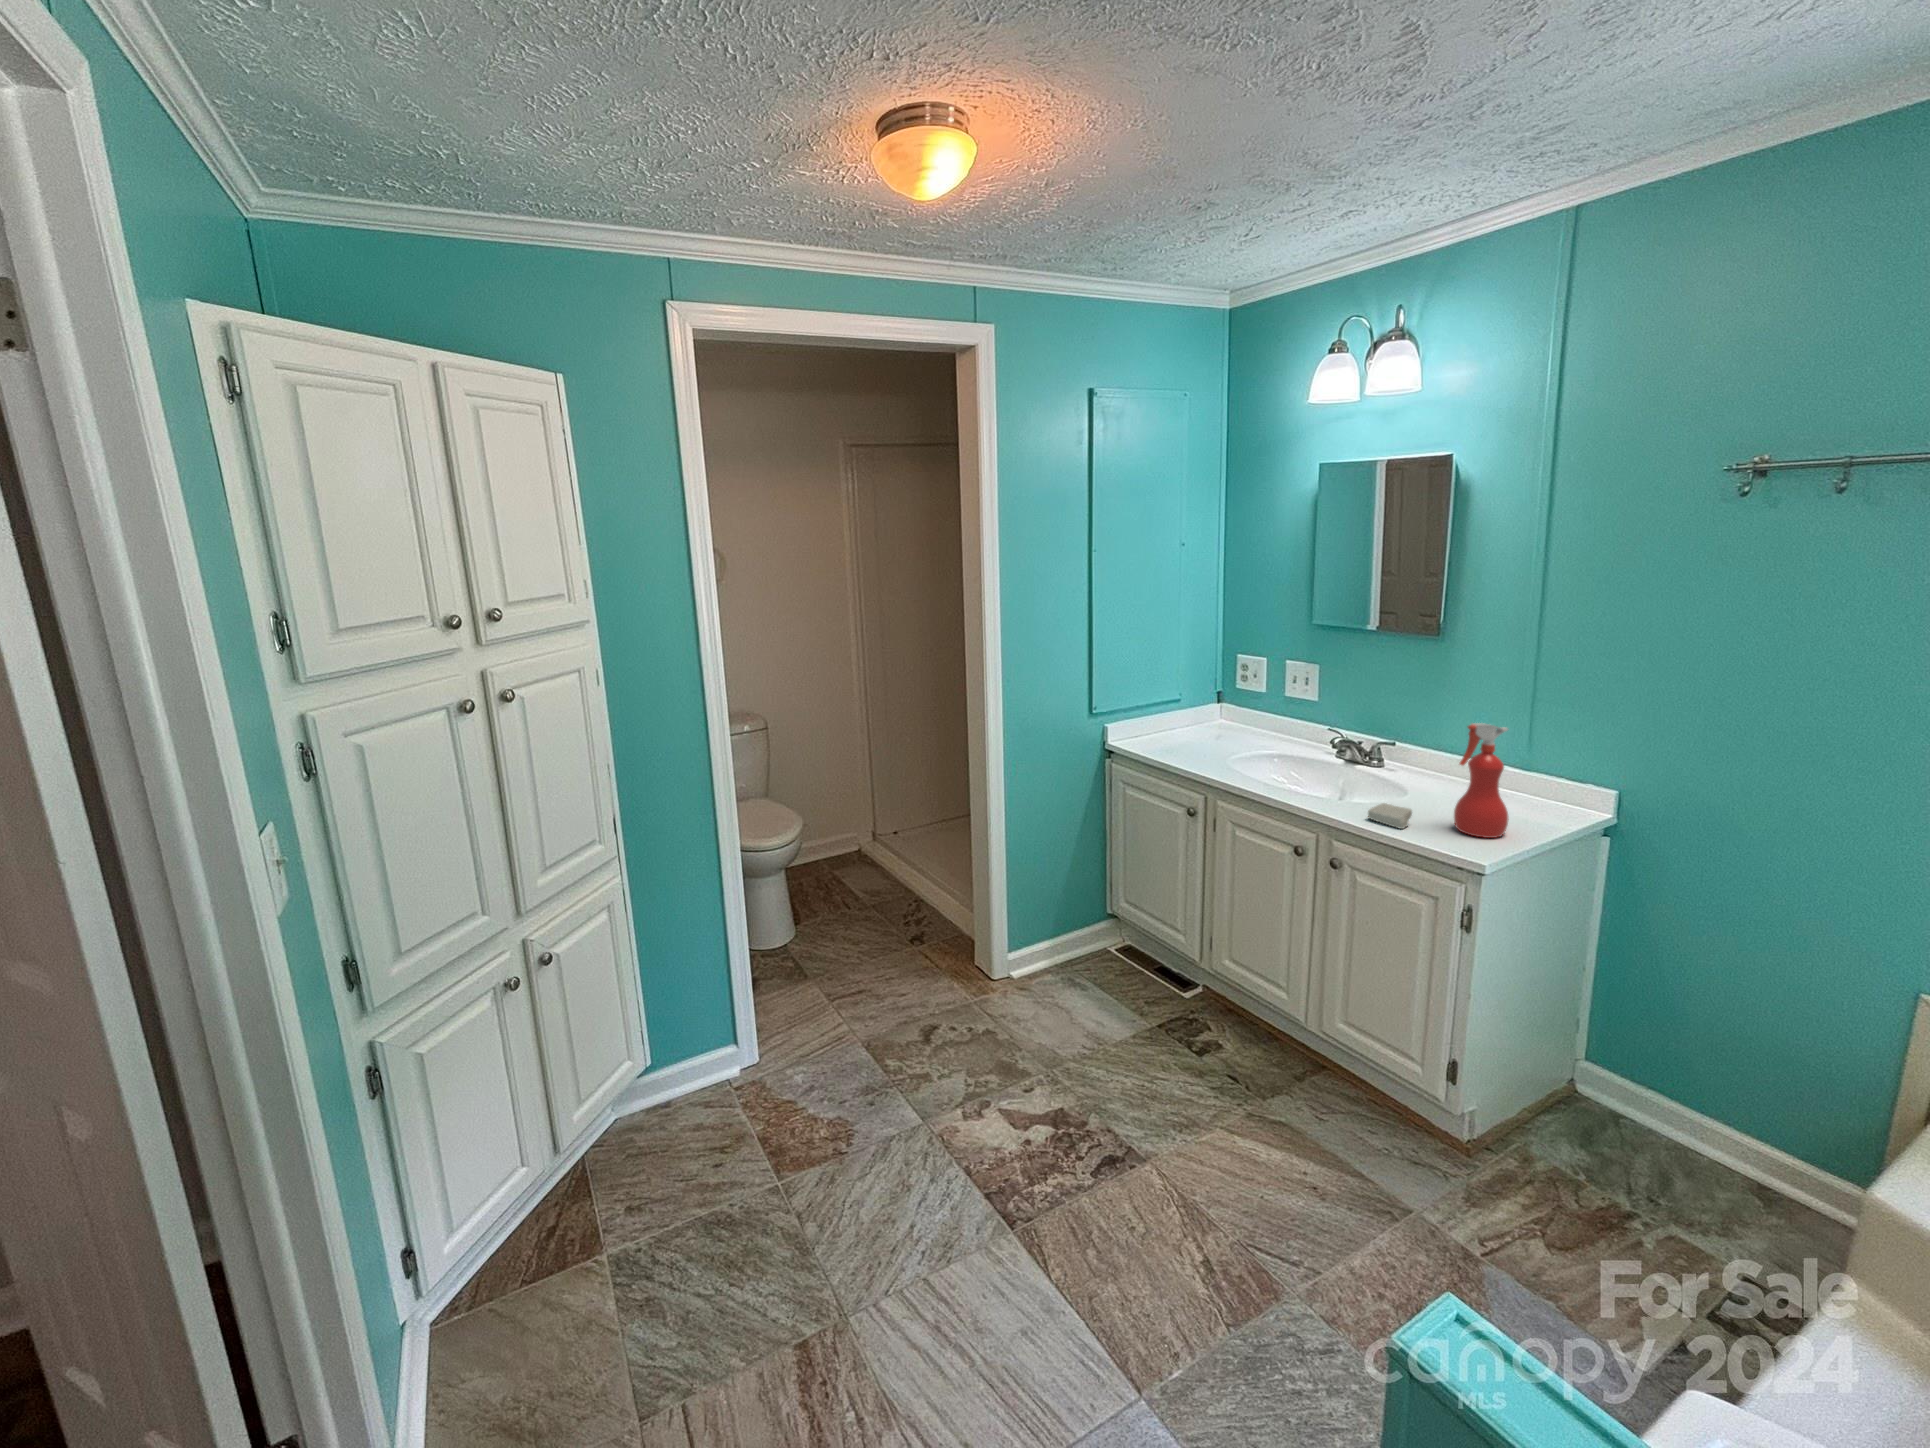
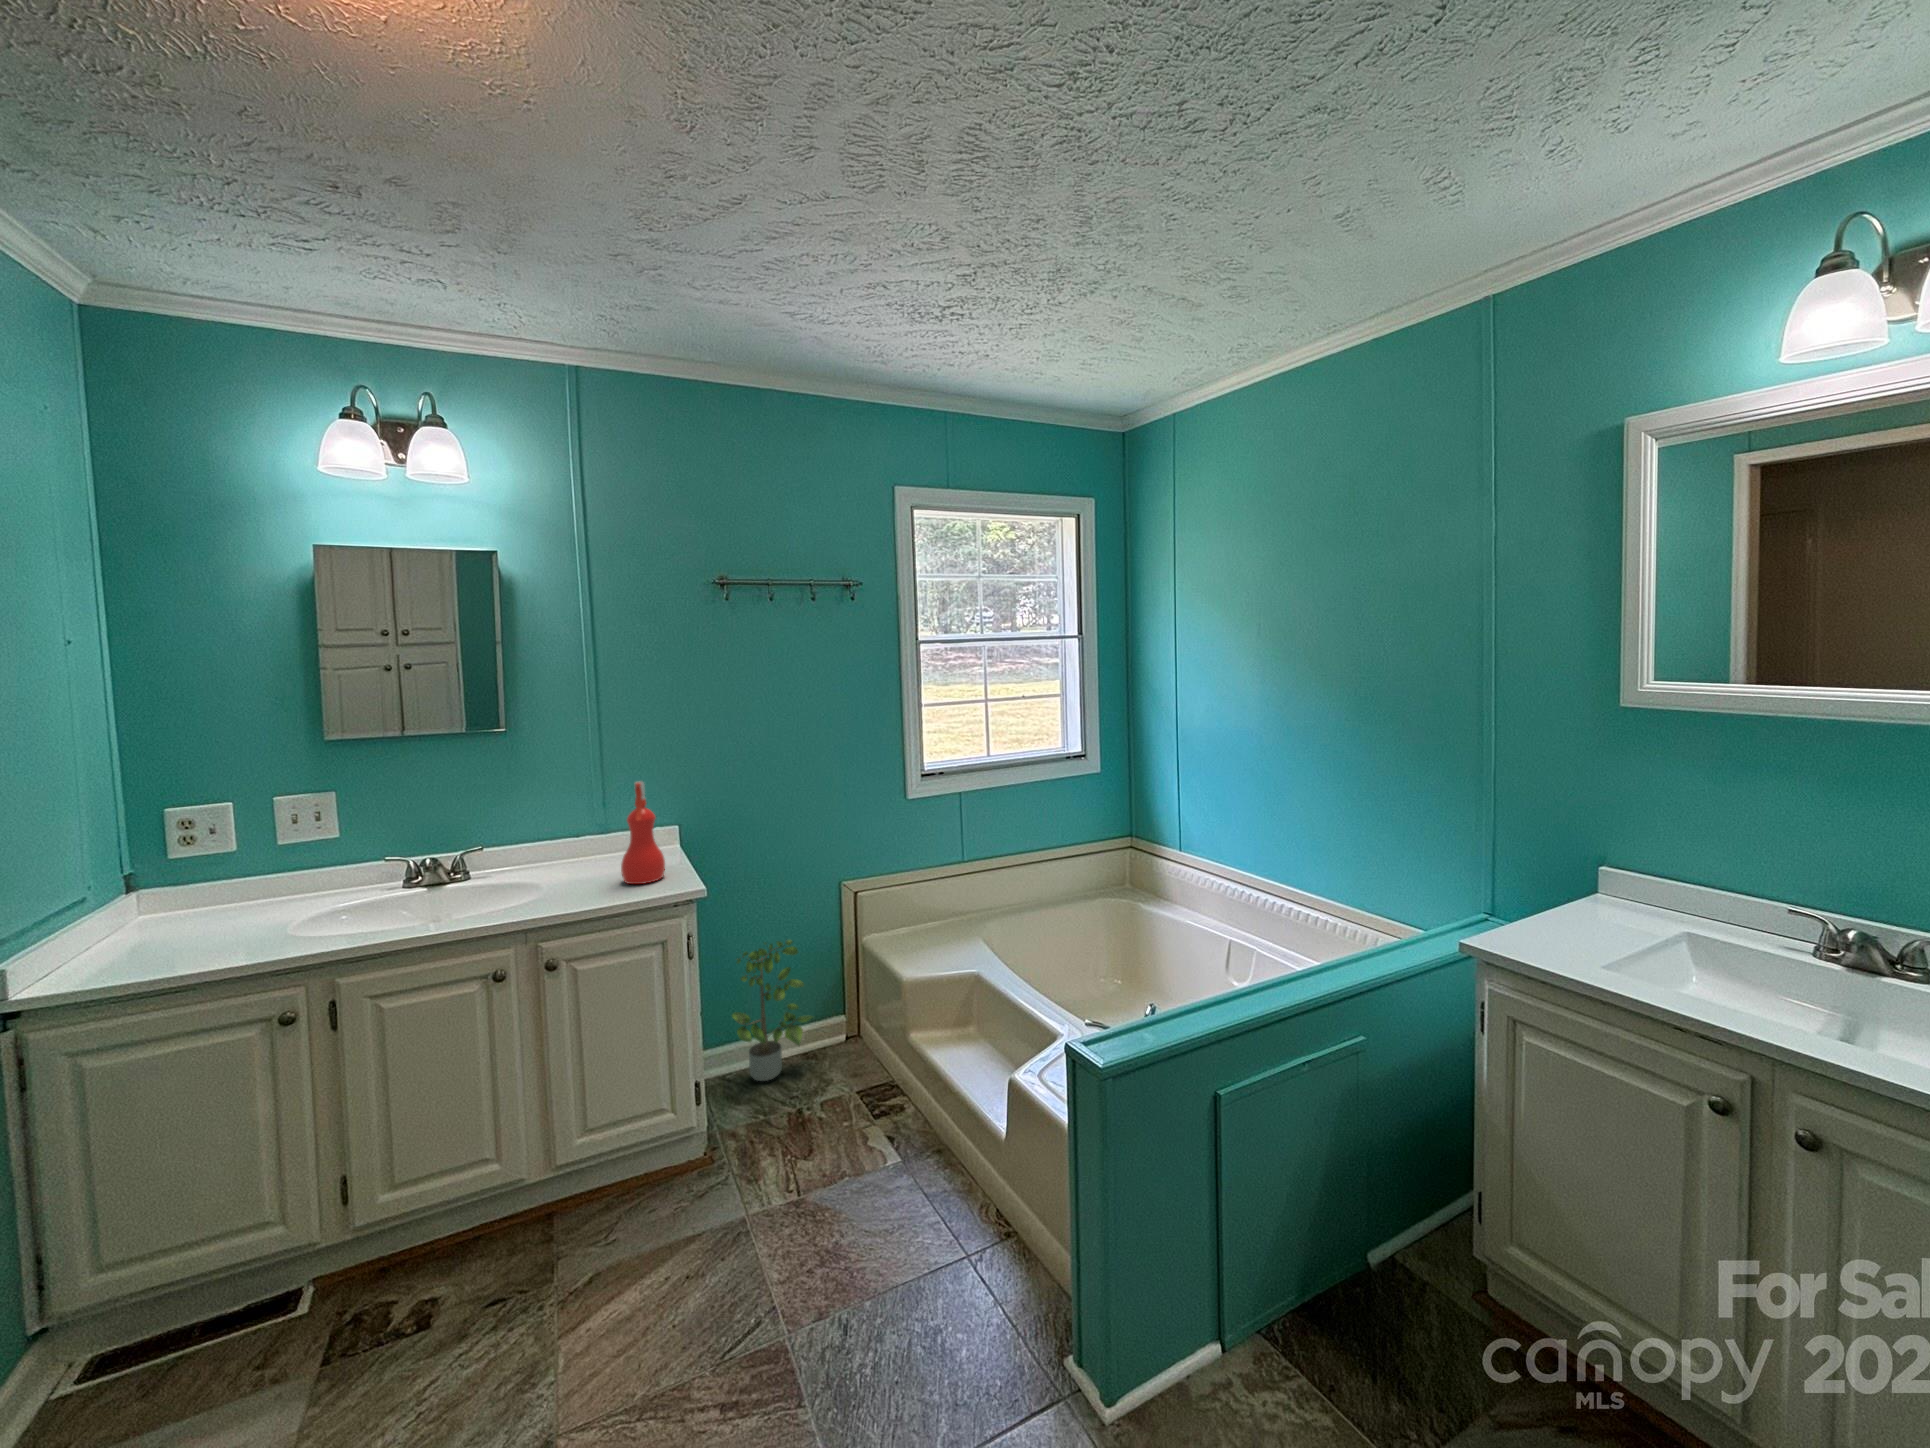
soap bar: present [1368,803,1412,829] -> none [558,881,602,906]
potted plant: none [1609,982,1767,1169] -> present [732,940,813,1081]

